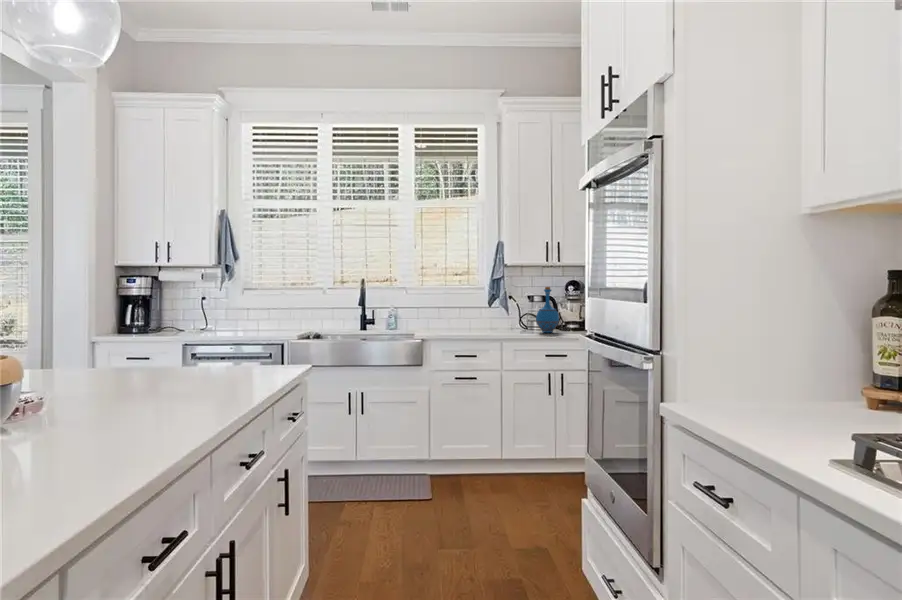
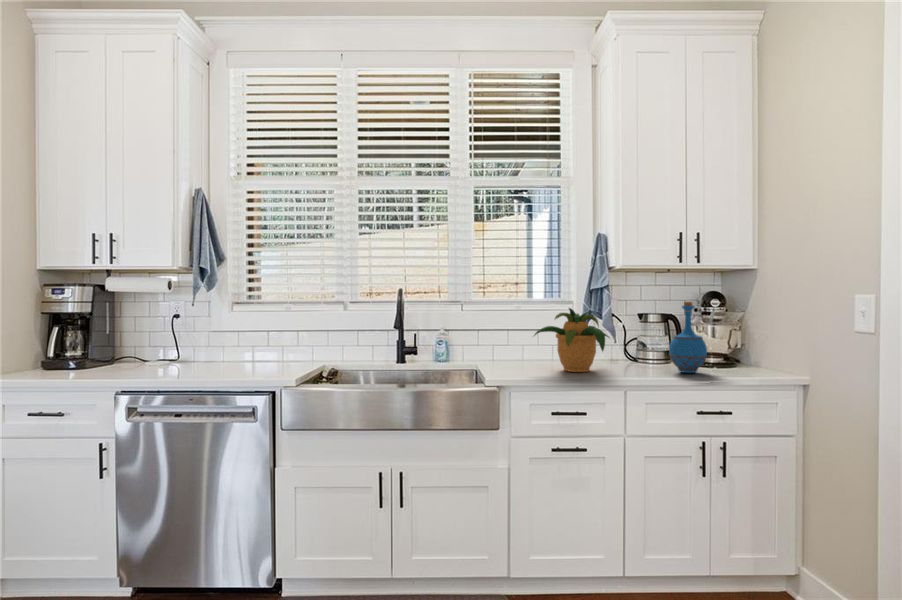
potted plant: none [450,291,502,333] -> present [534,308,609,372]

